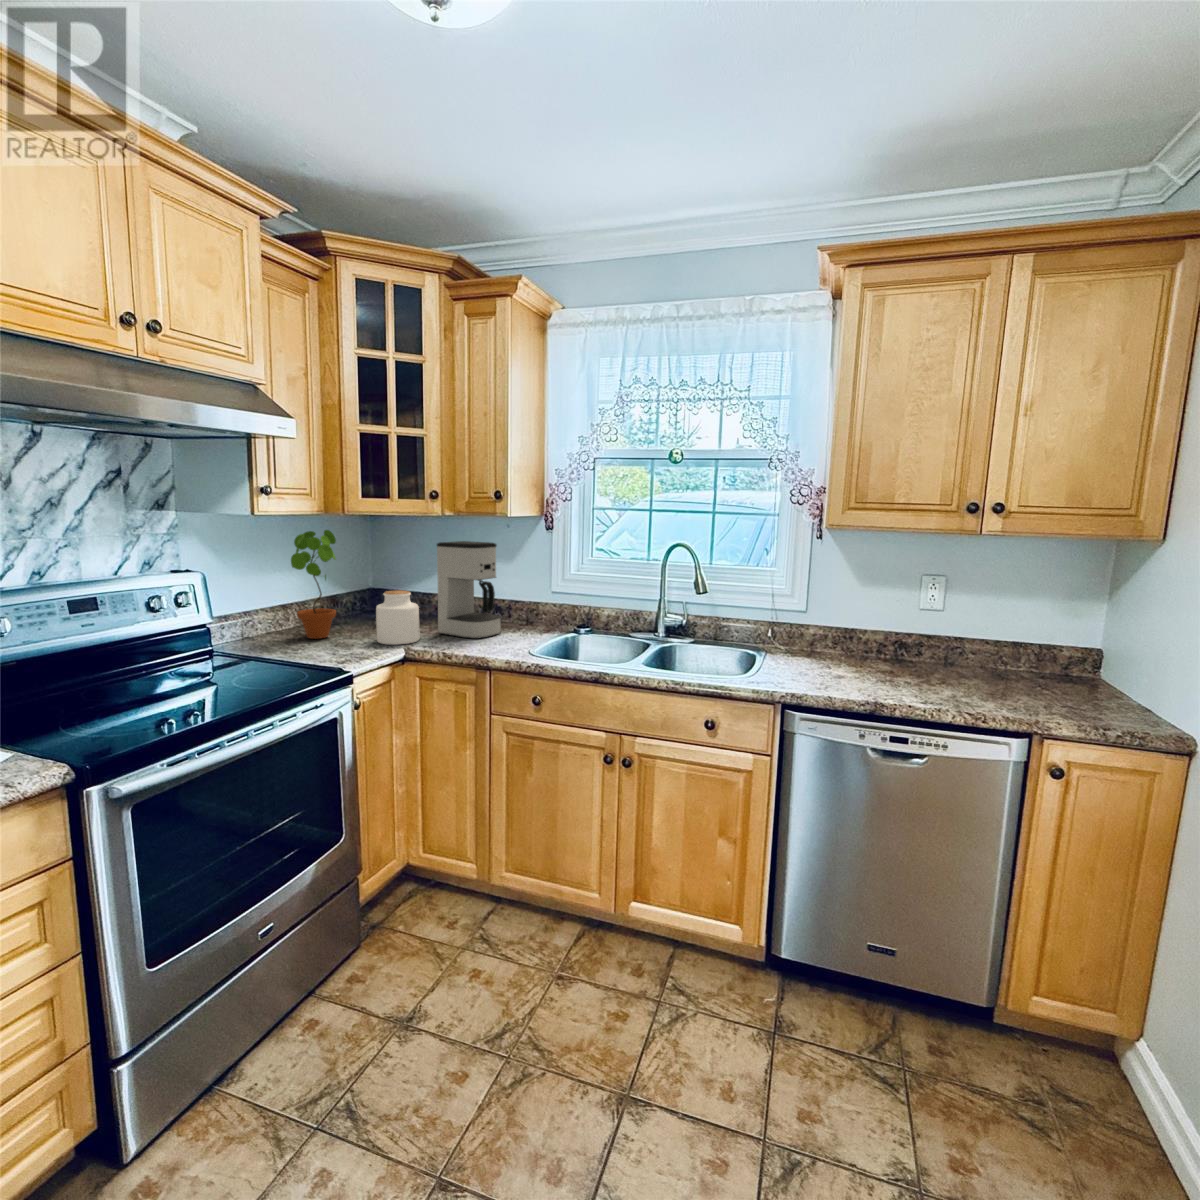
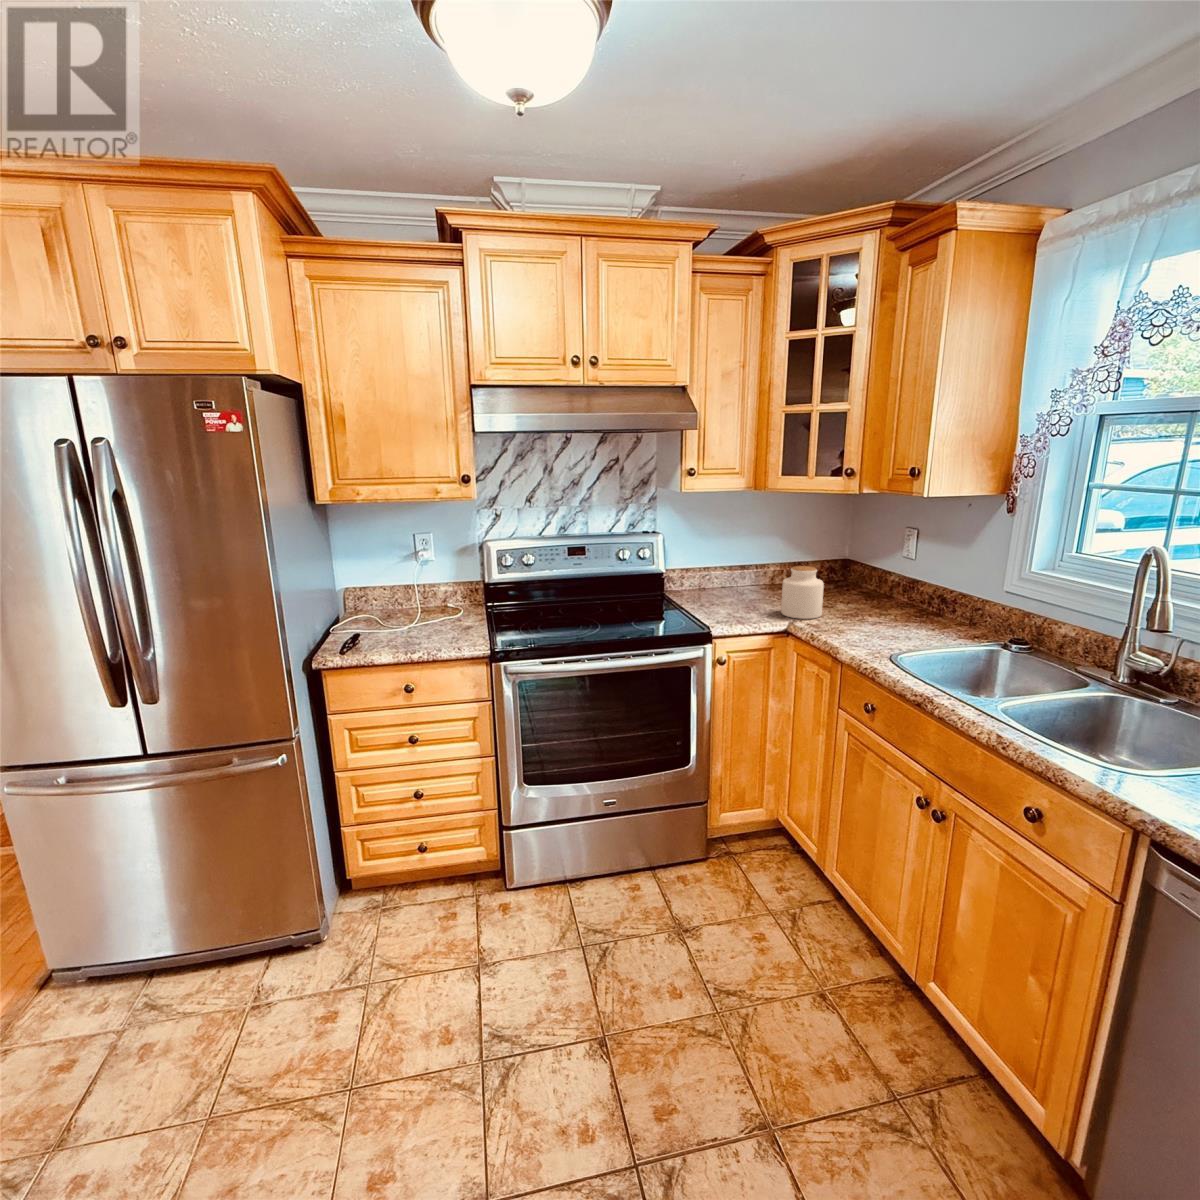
potted plant: present [291,530,336,639] -> none [731,504,775,599]
coffee maker: present [437,541,501,639] -> none [849,522,920,629]

